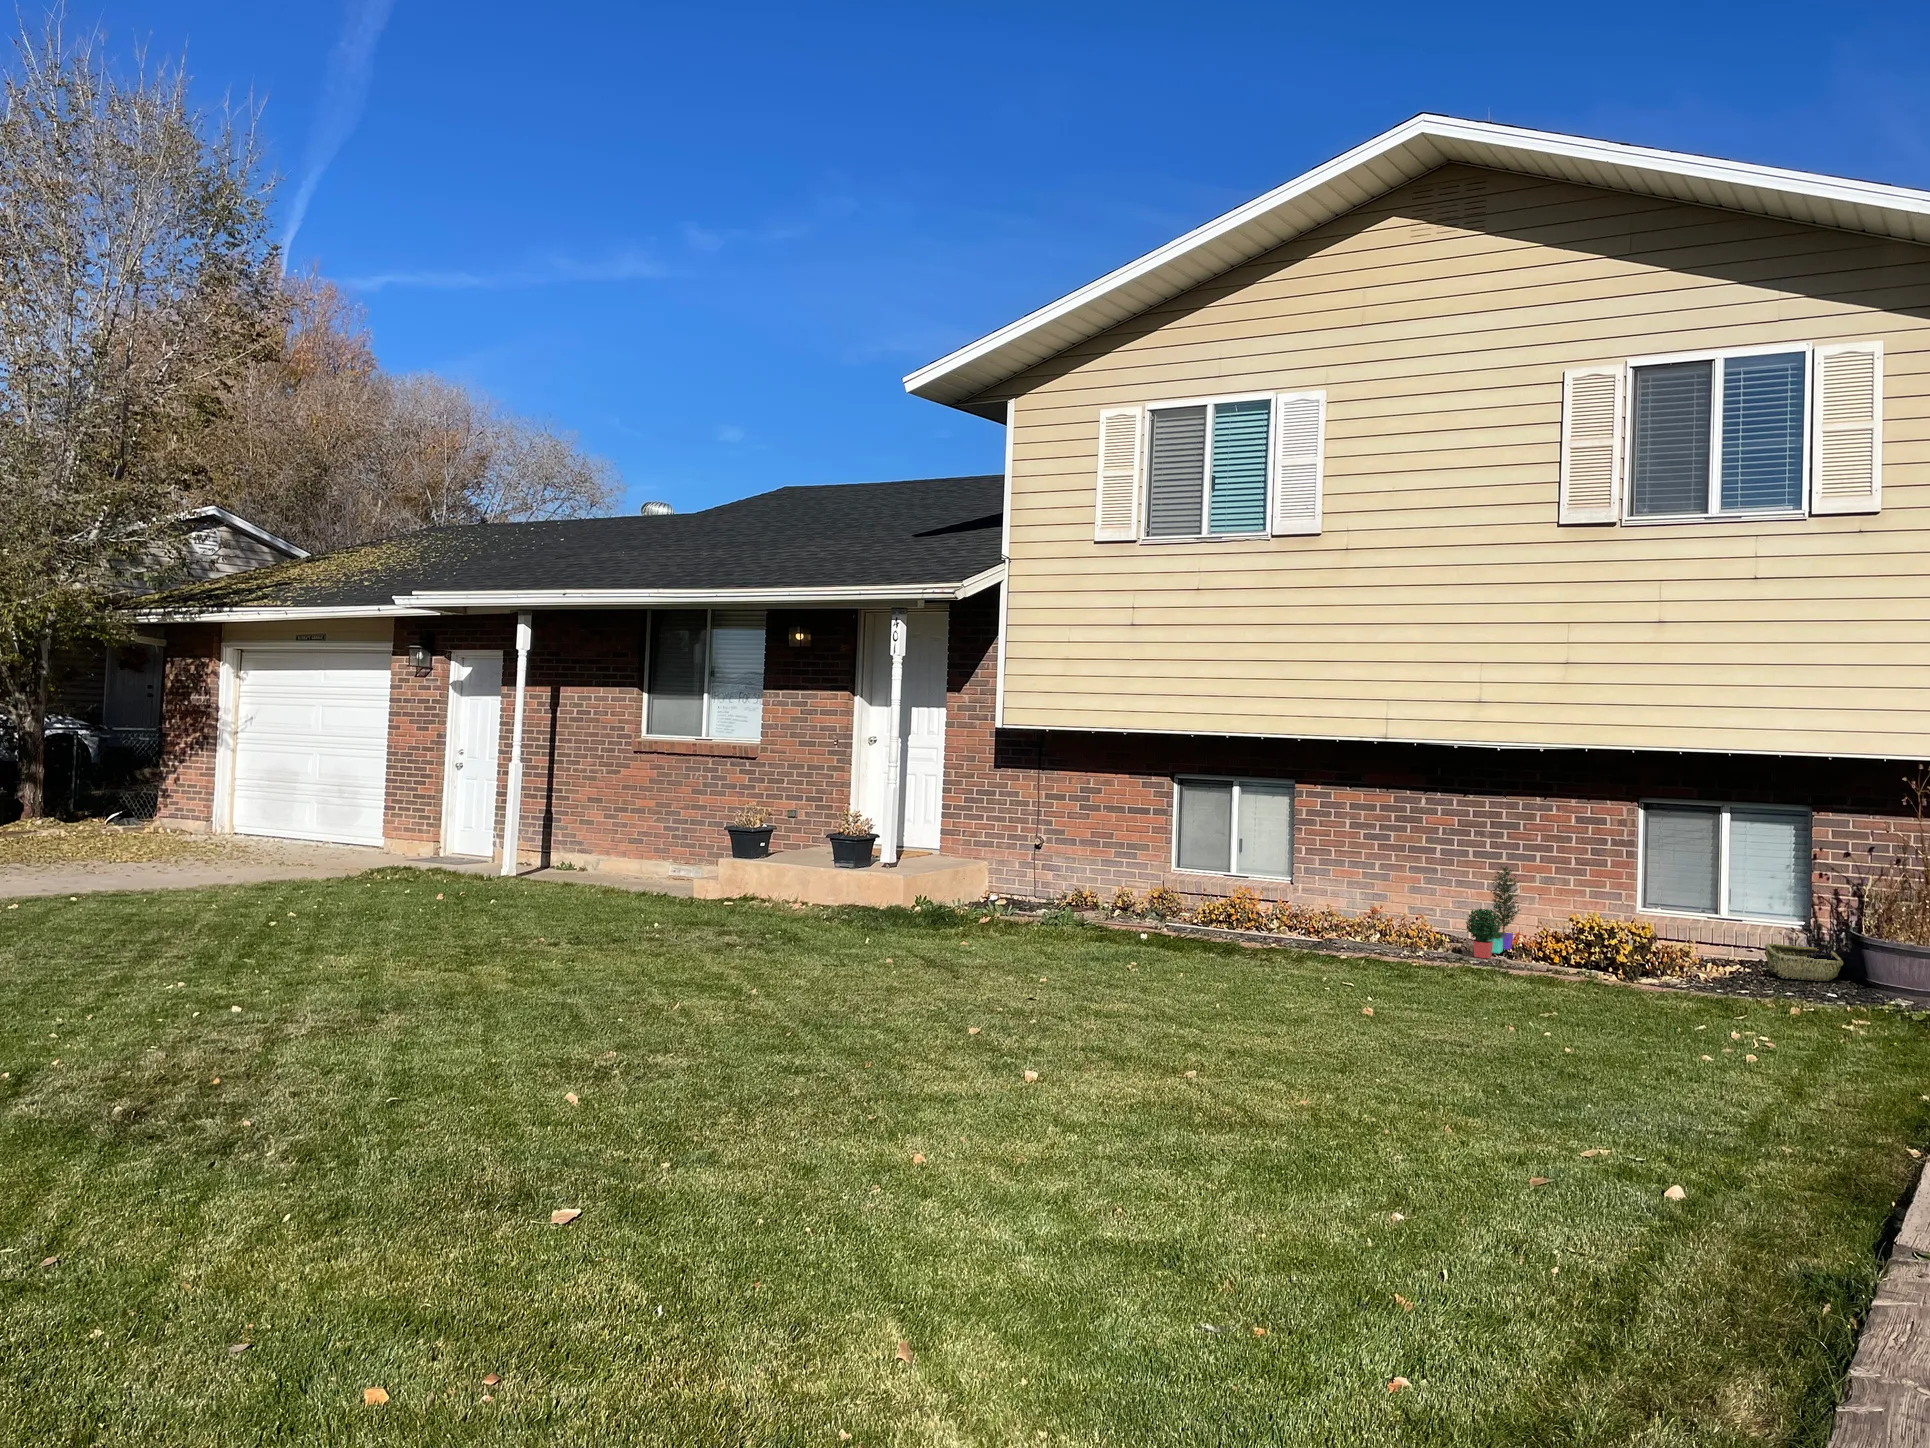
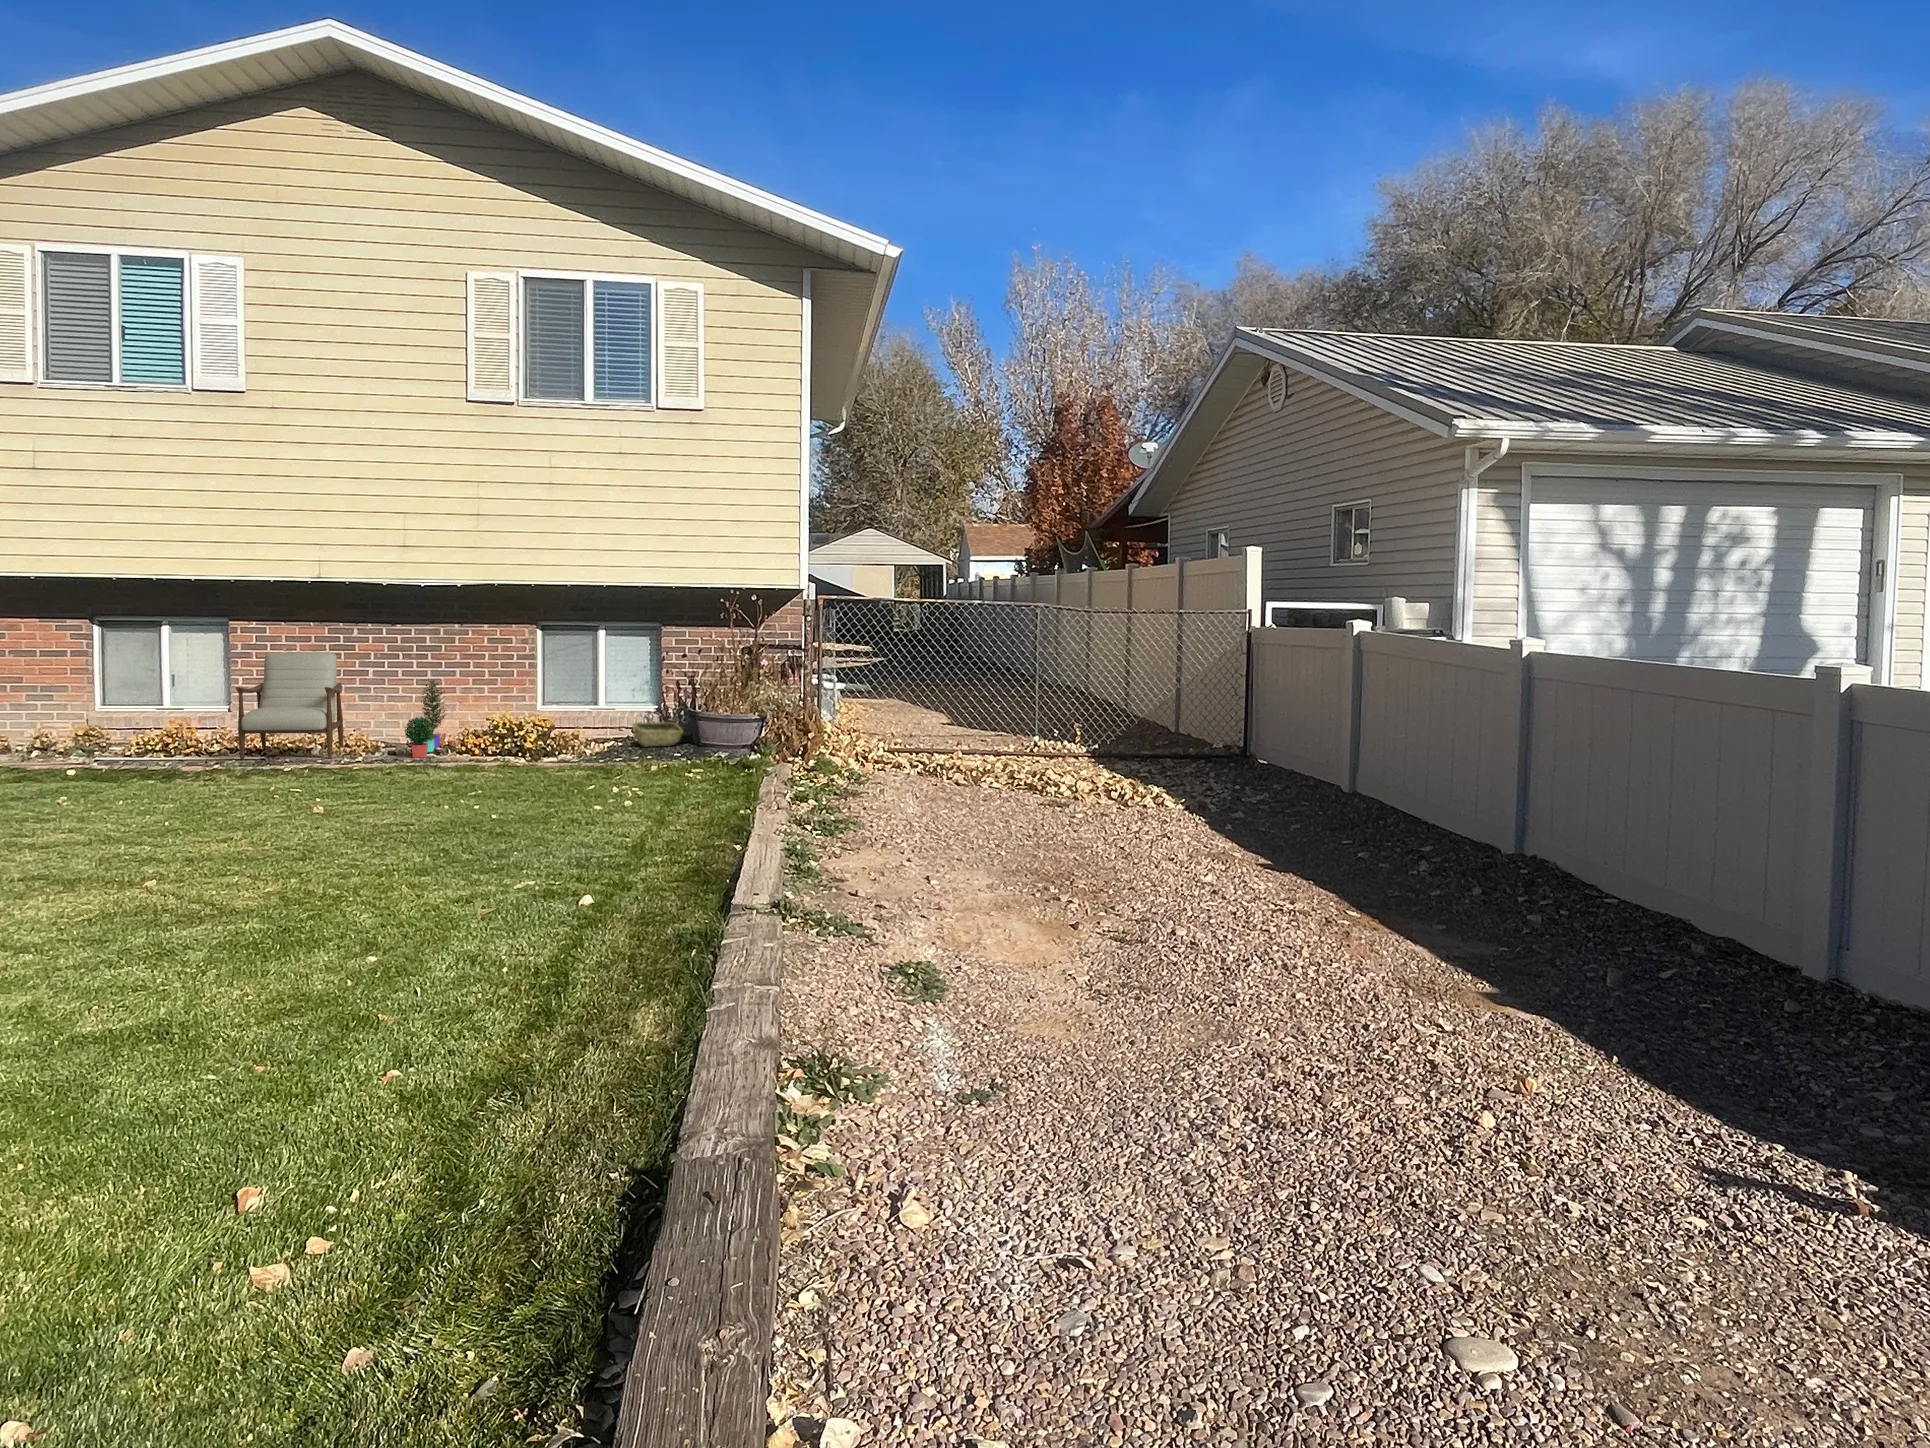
chair: none [1293,825,1405,947] -> present [236,652,343,760]

